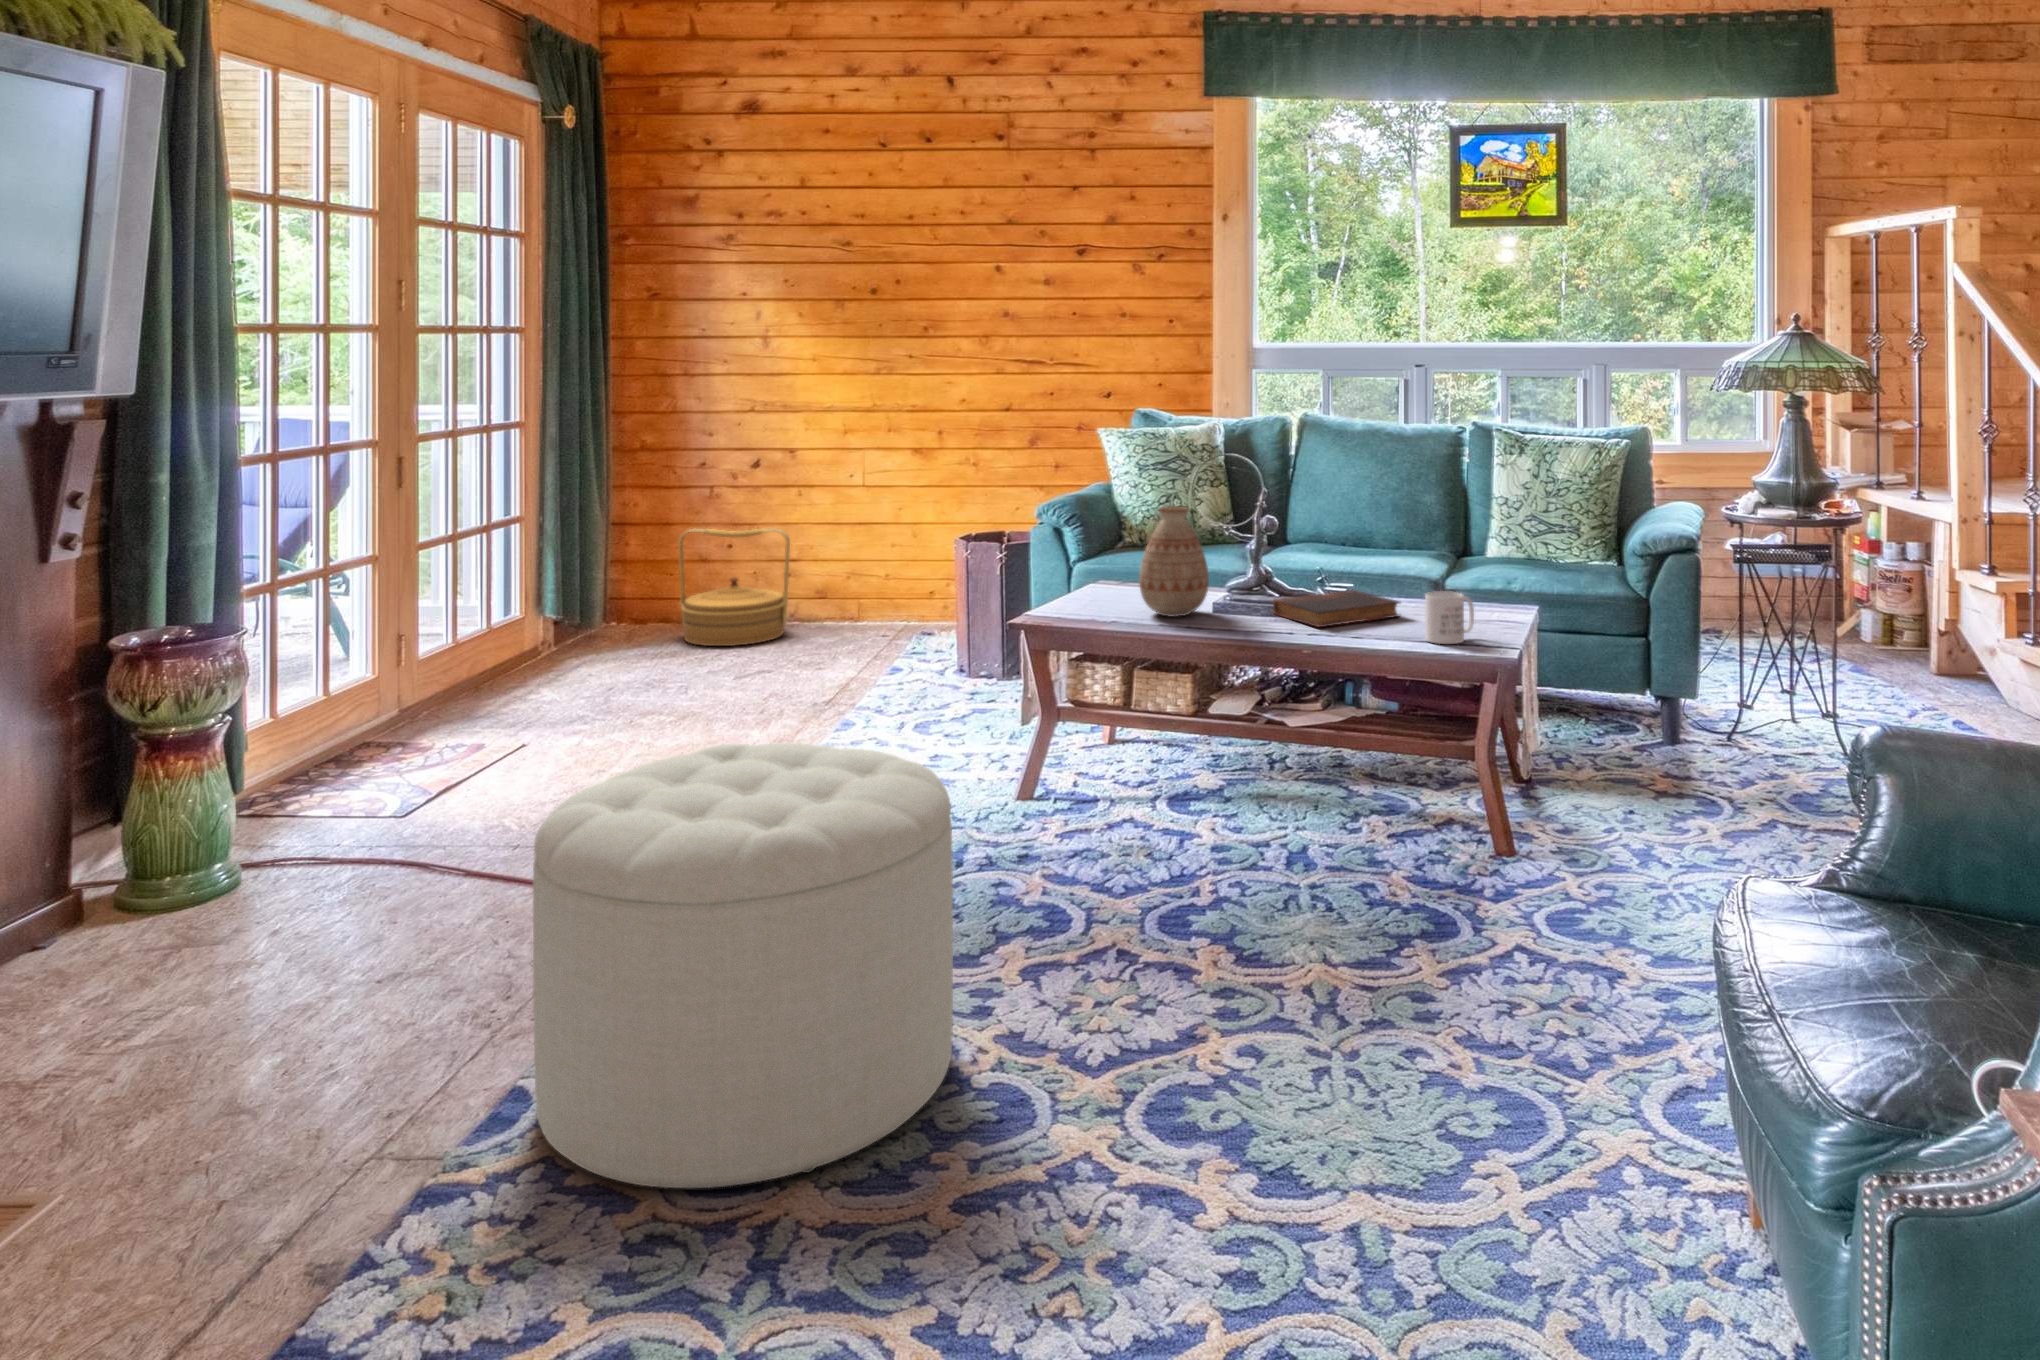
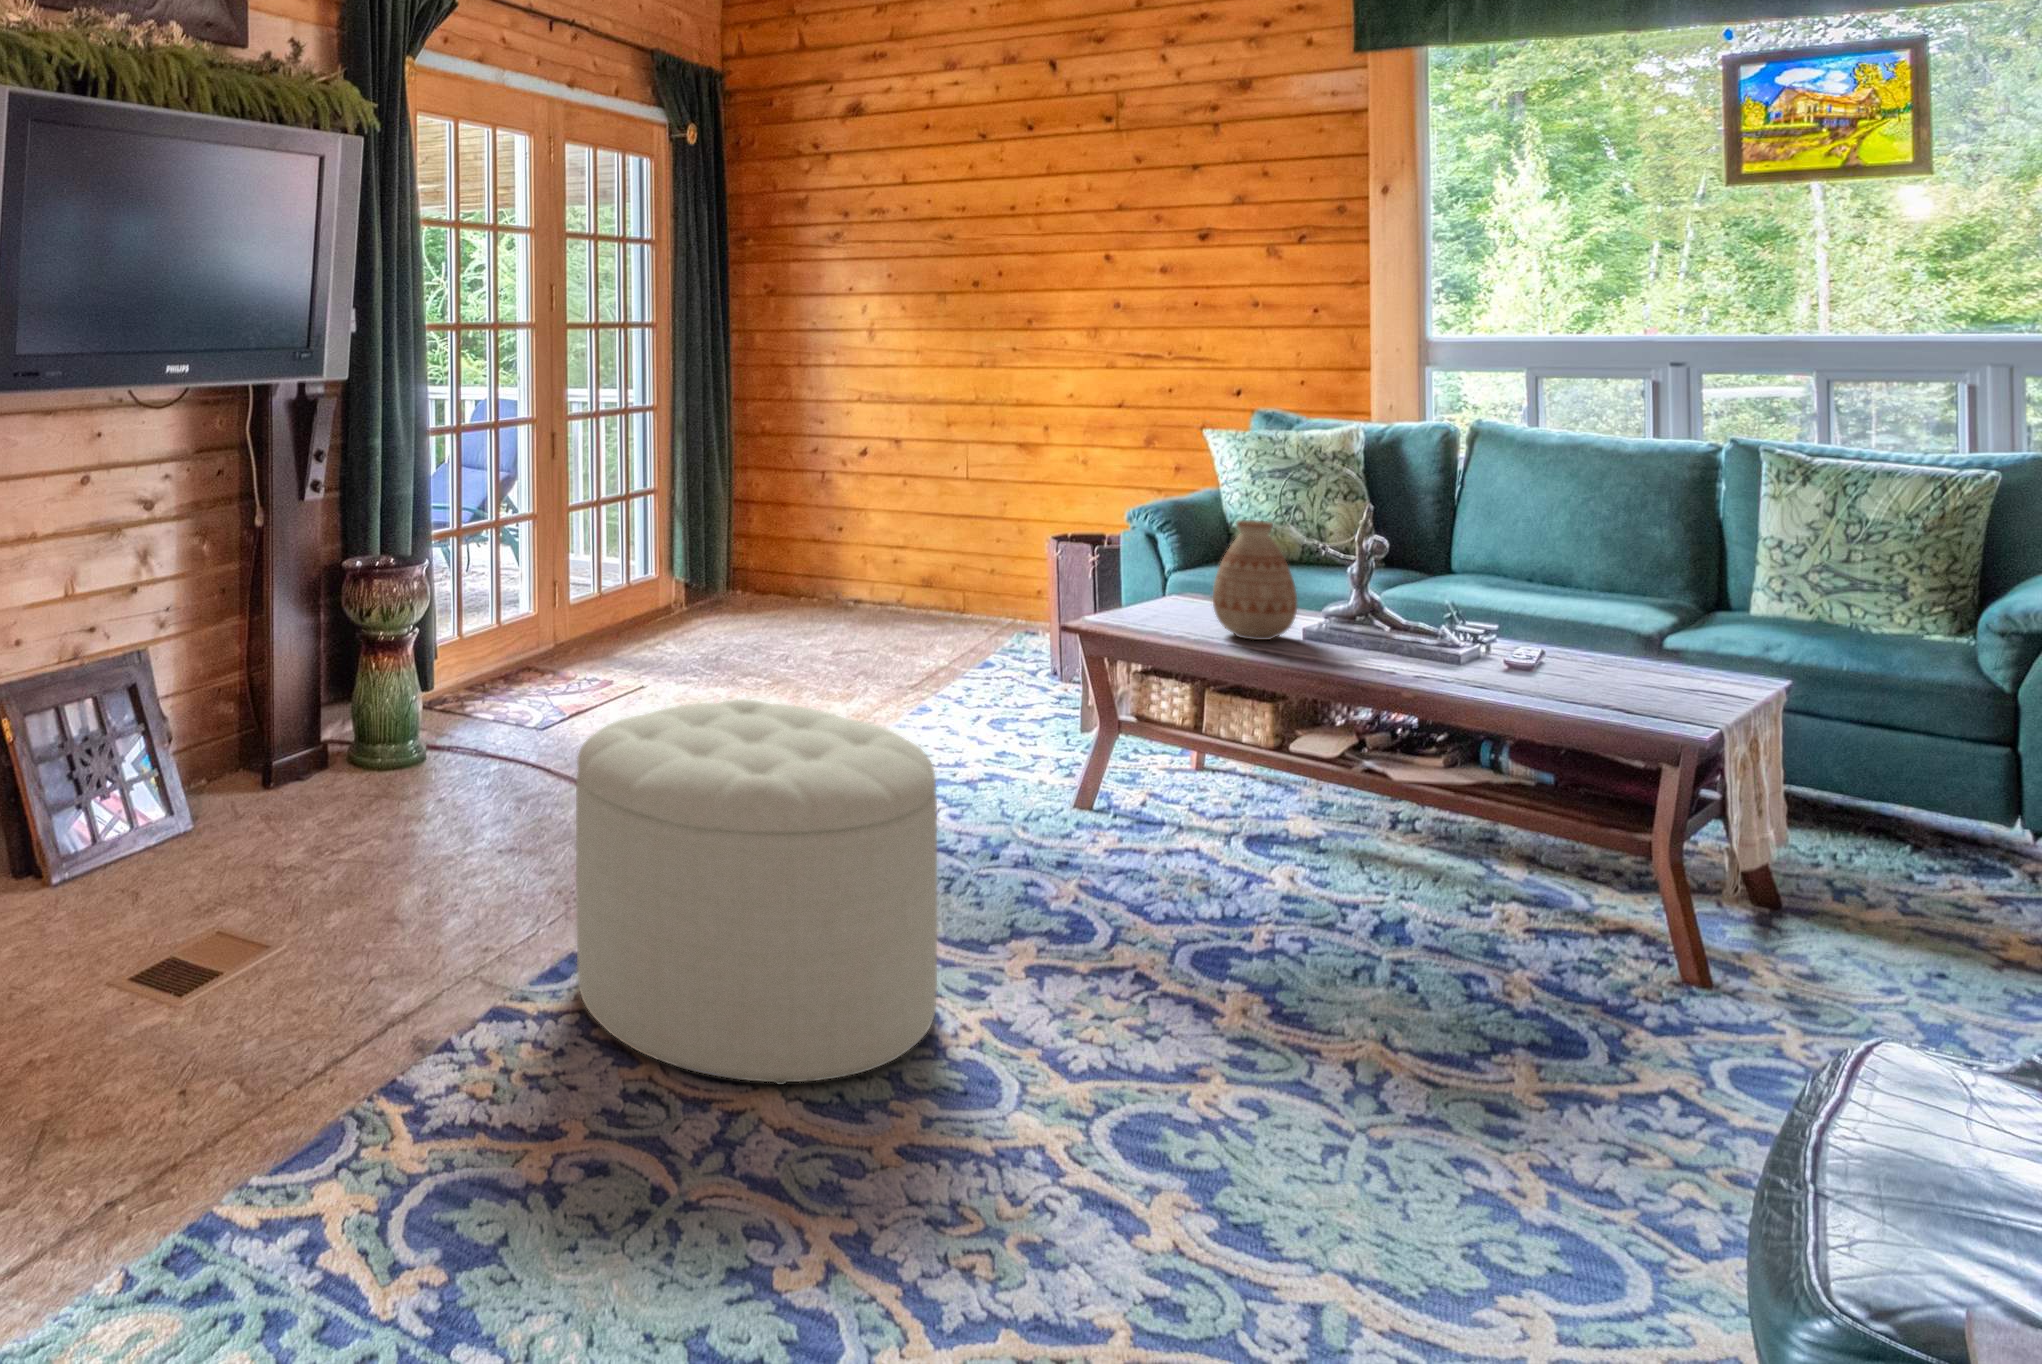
woven basket: present [678,529,790,646] -> none [794,510,896,623]
book: present [1273,590,1400,627] -> none [1380,634,1555,671]
mug: present [1425,591,1474,644] -> none [1575,646,1651,711]

